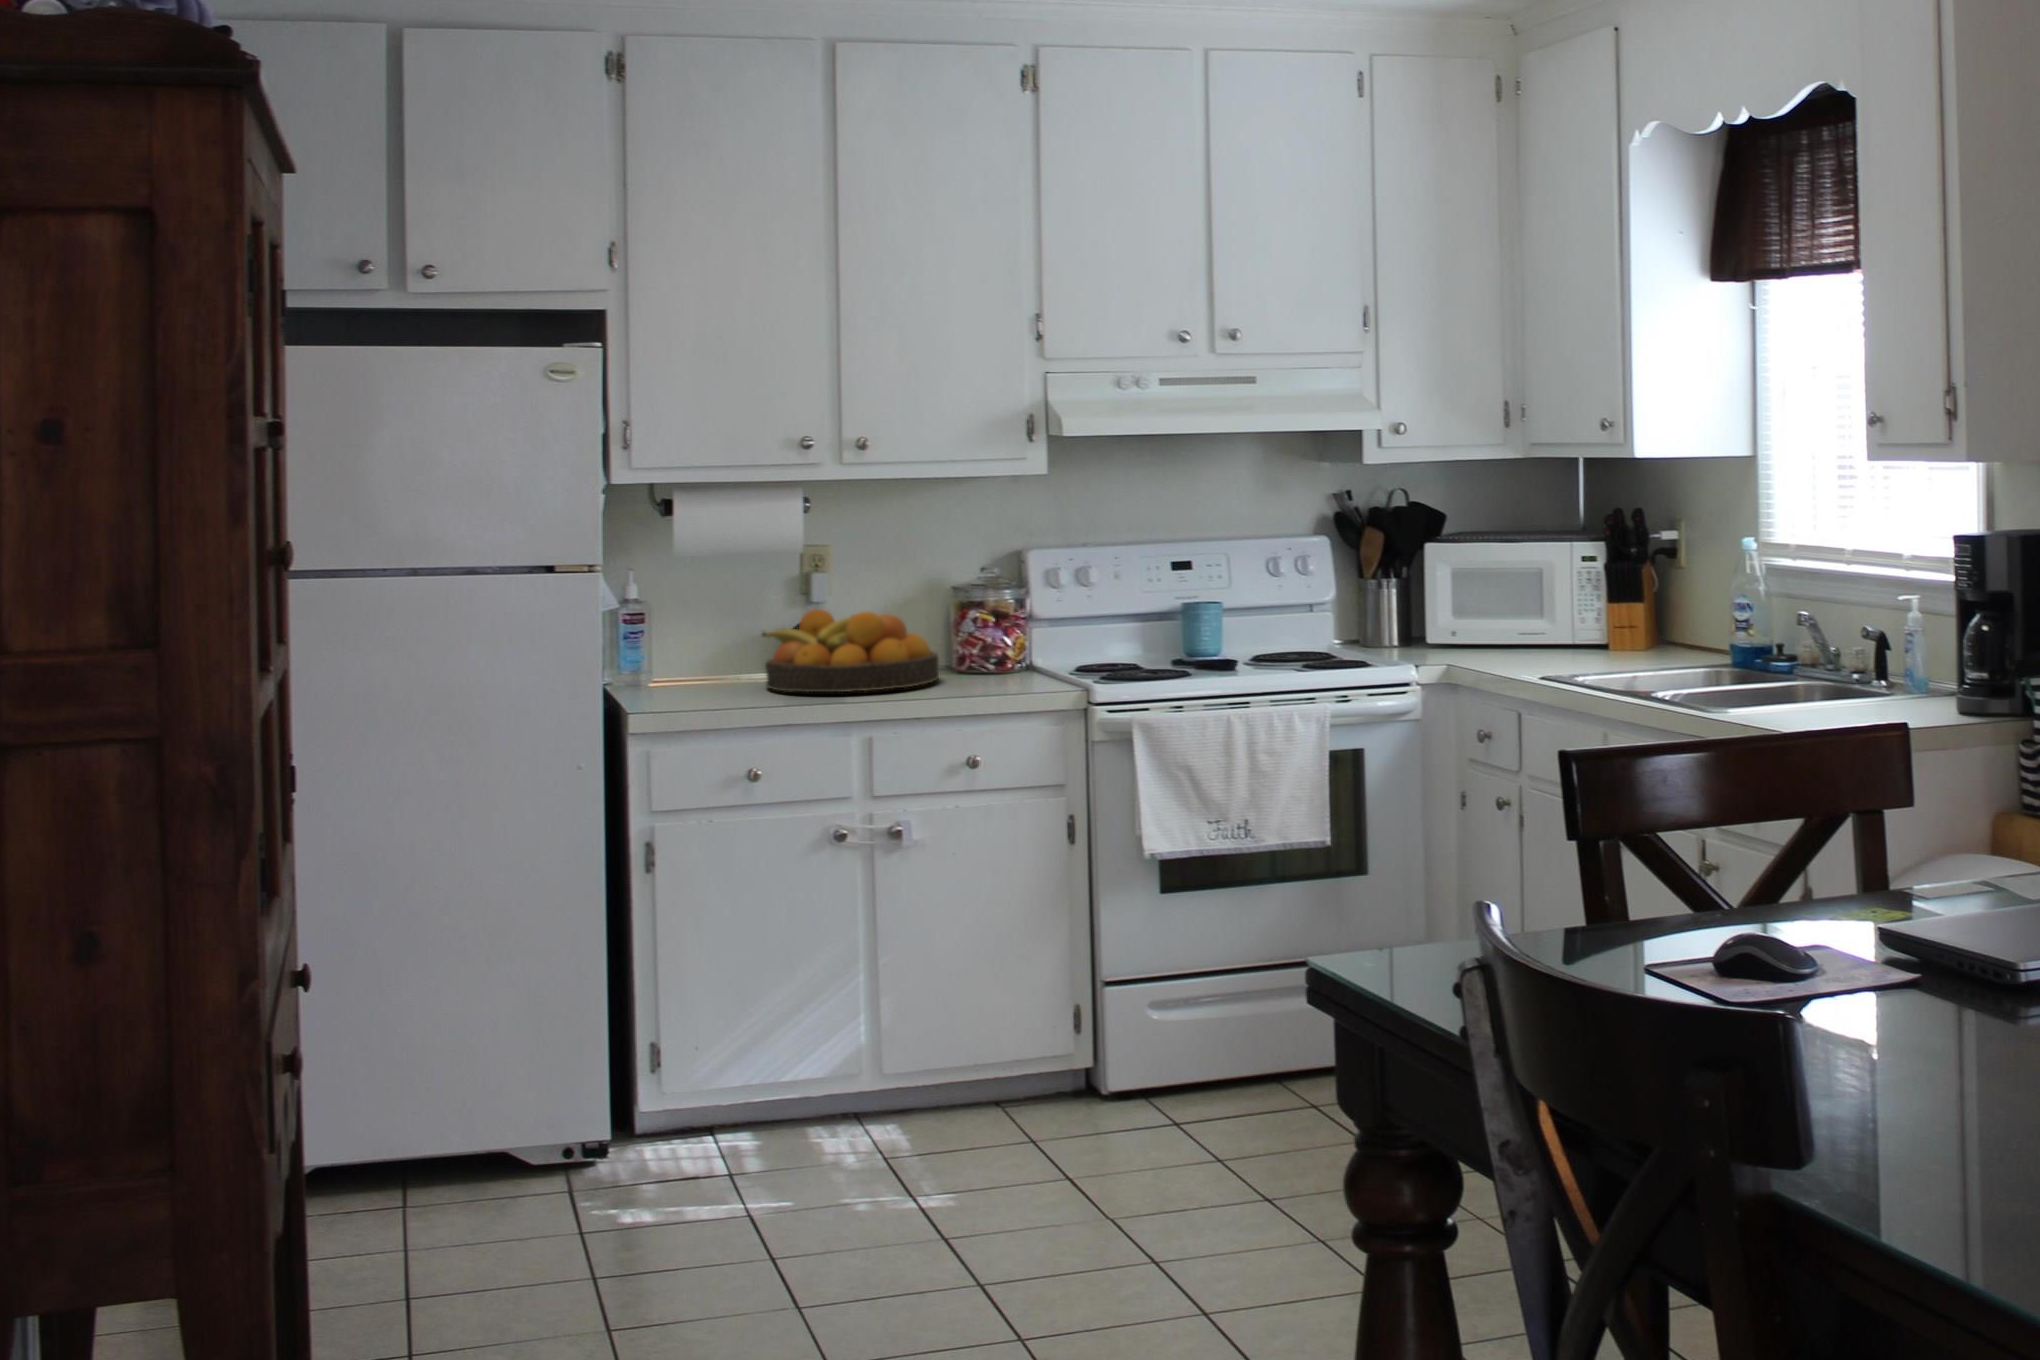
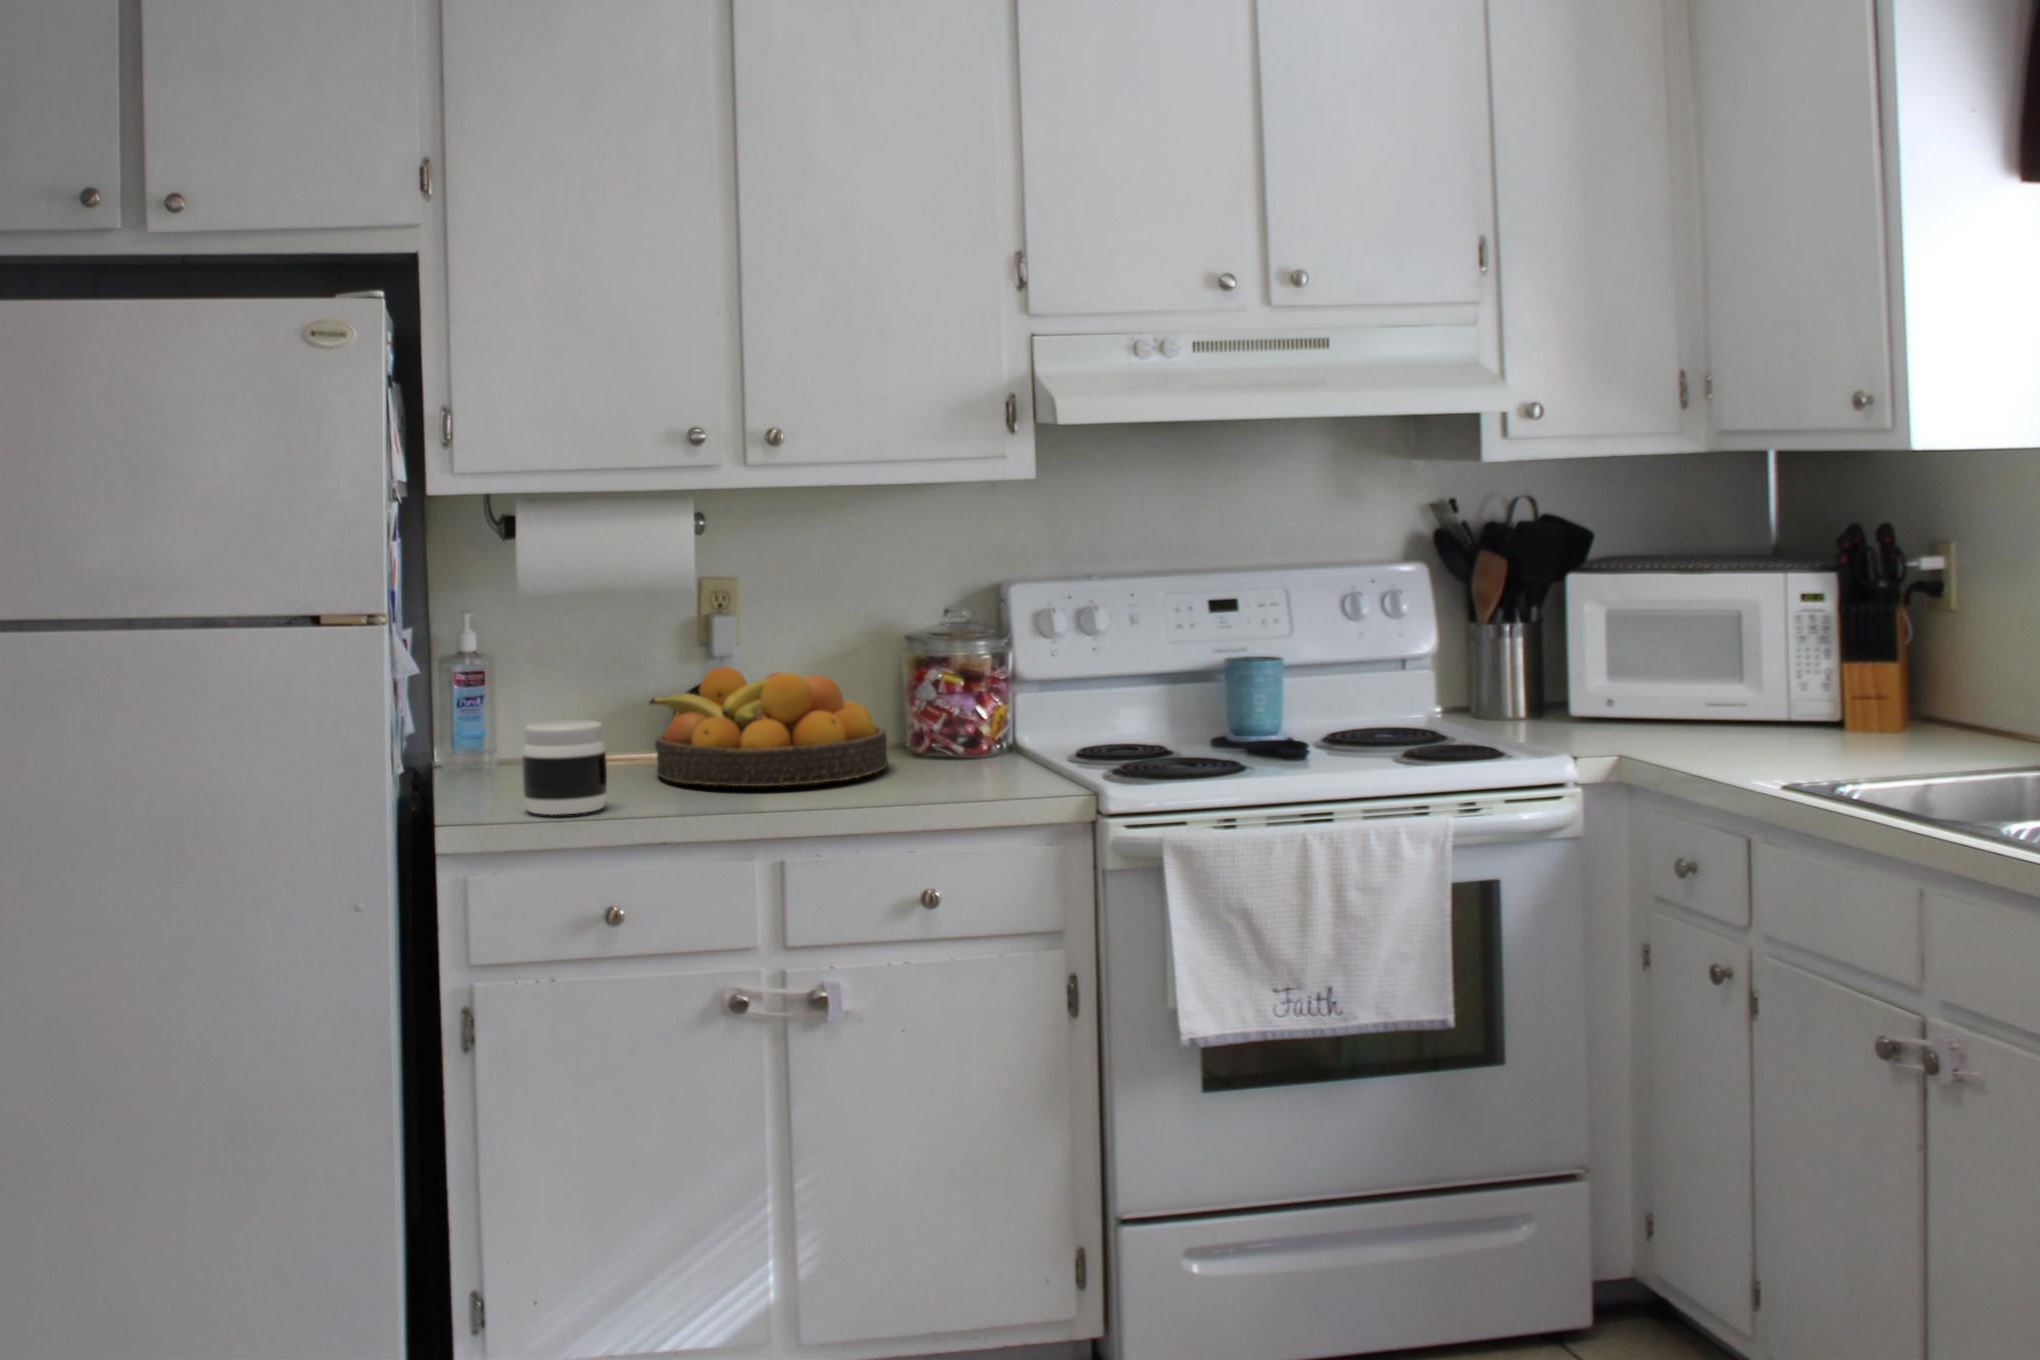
jar: none [668,645,732,711] -> present [522,720,607,815]

